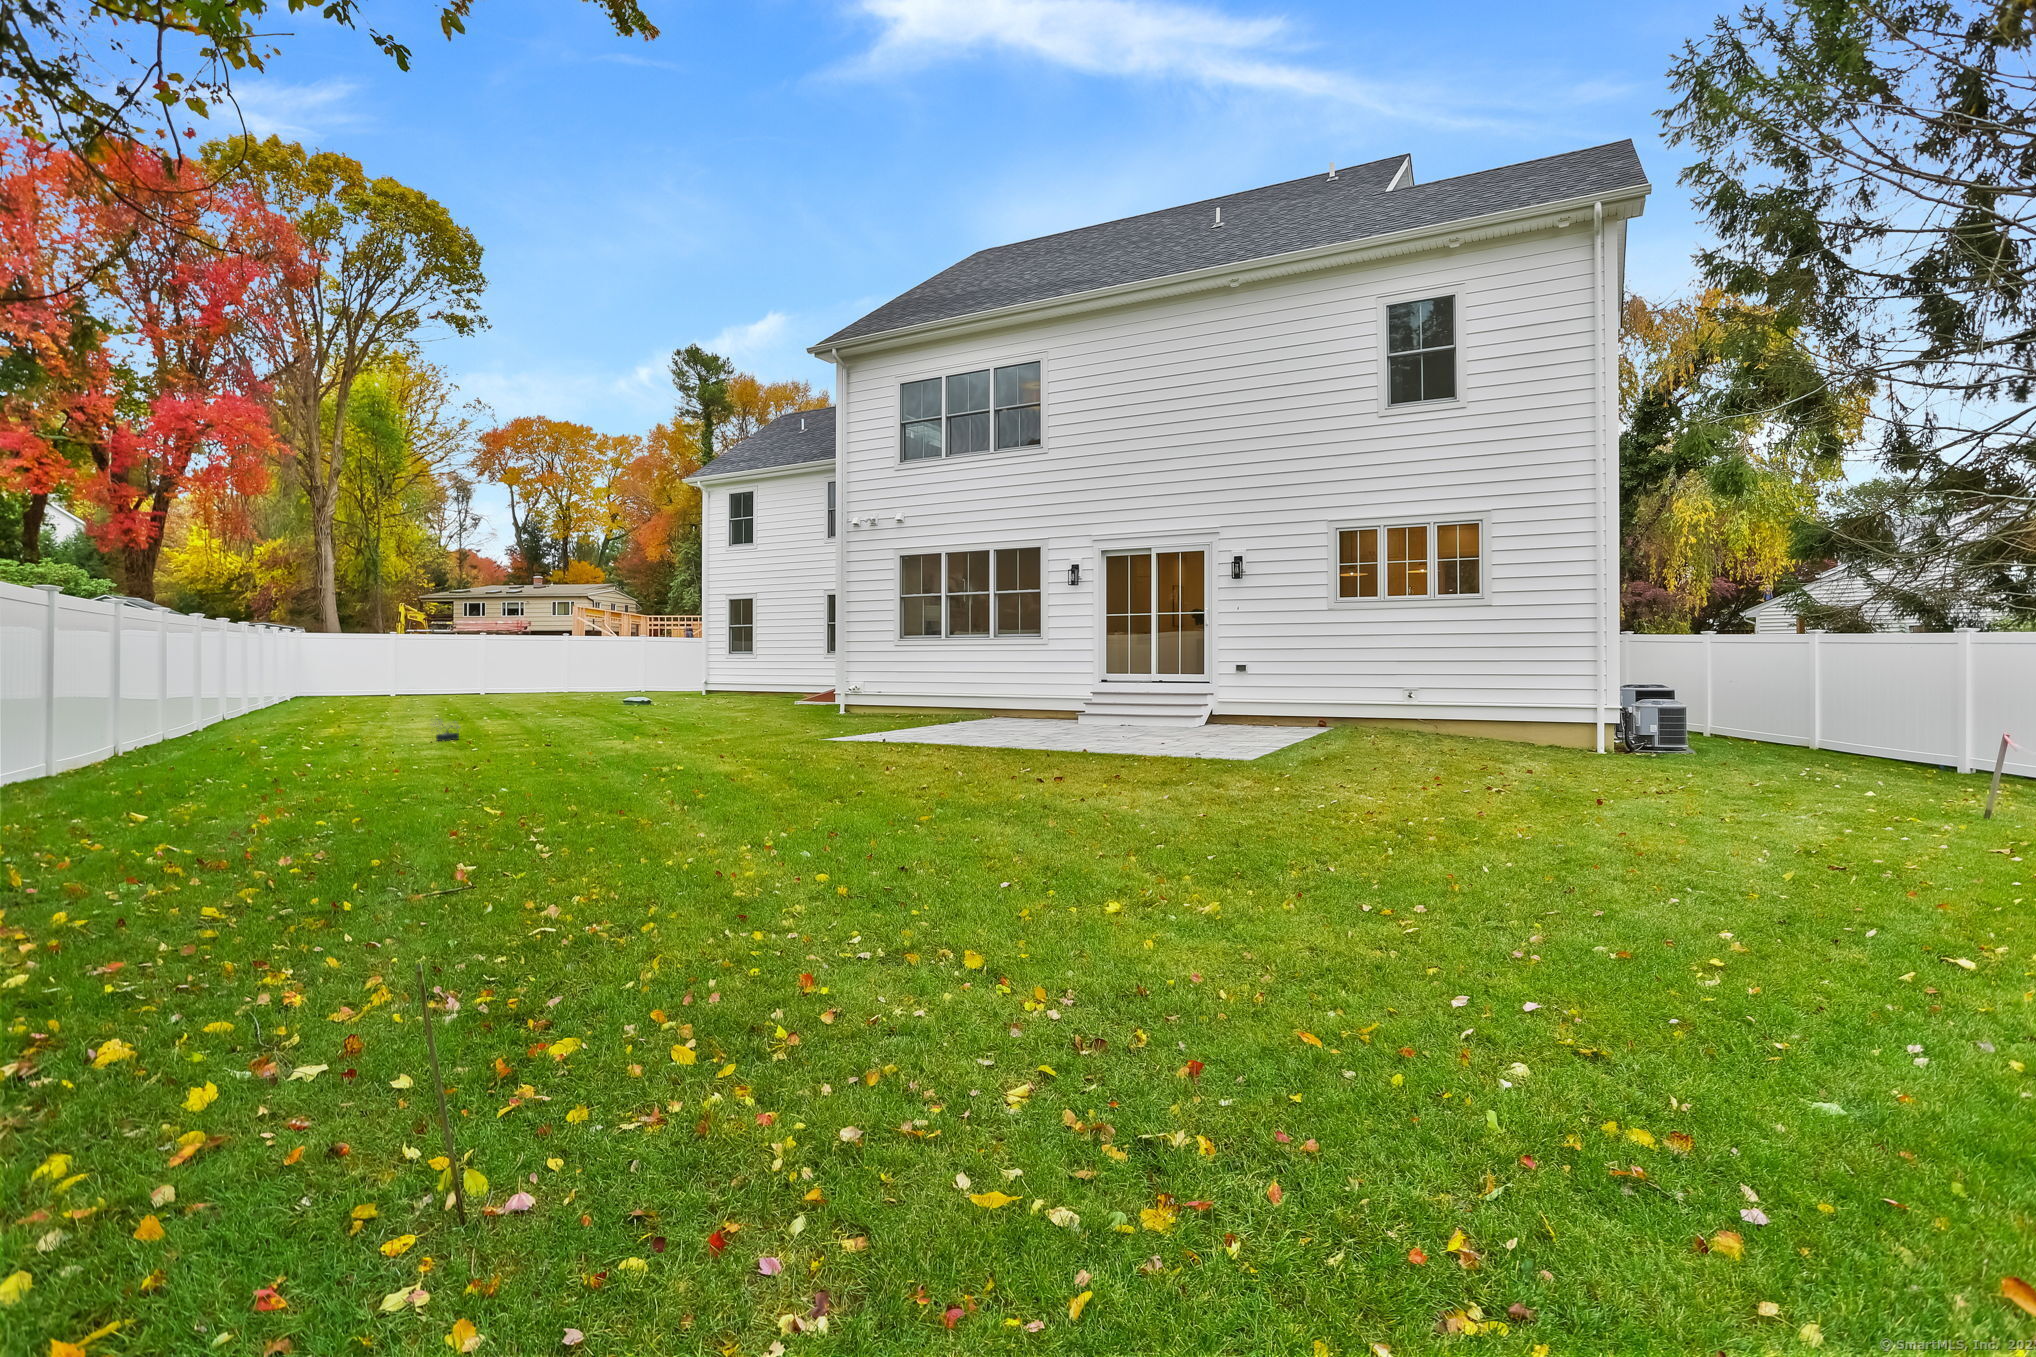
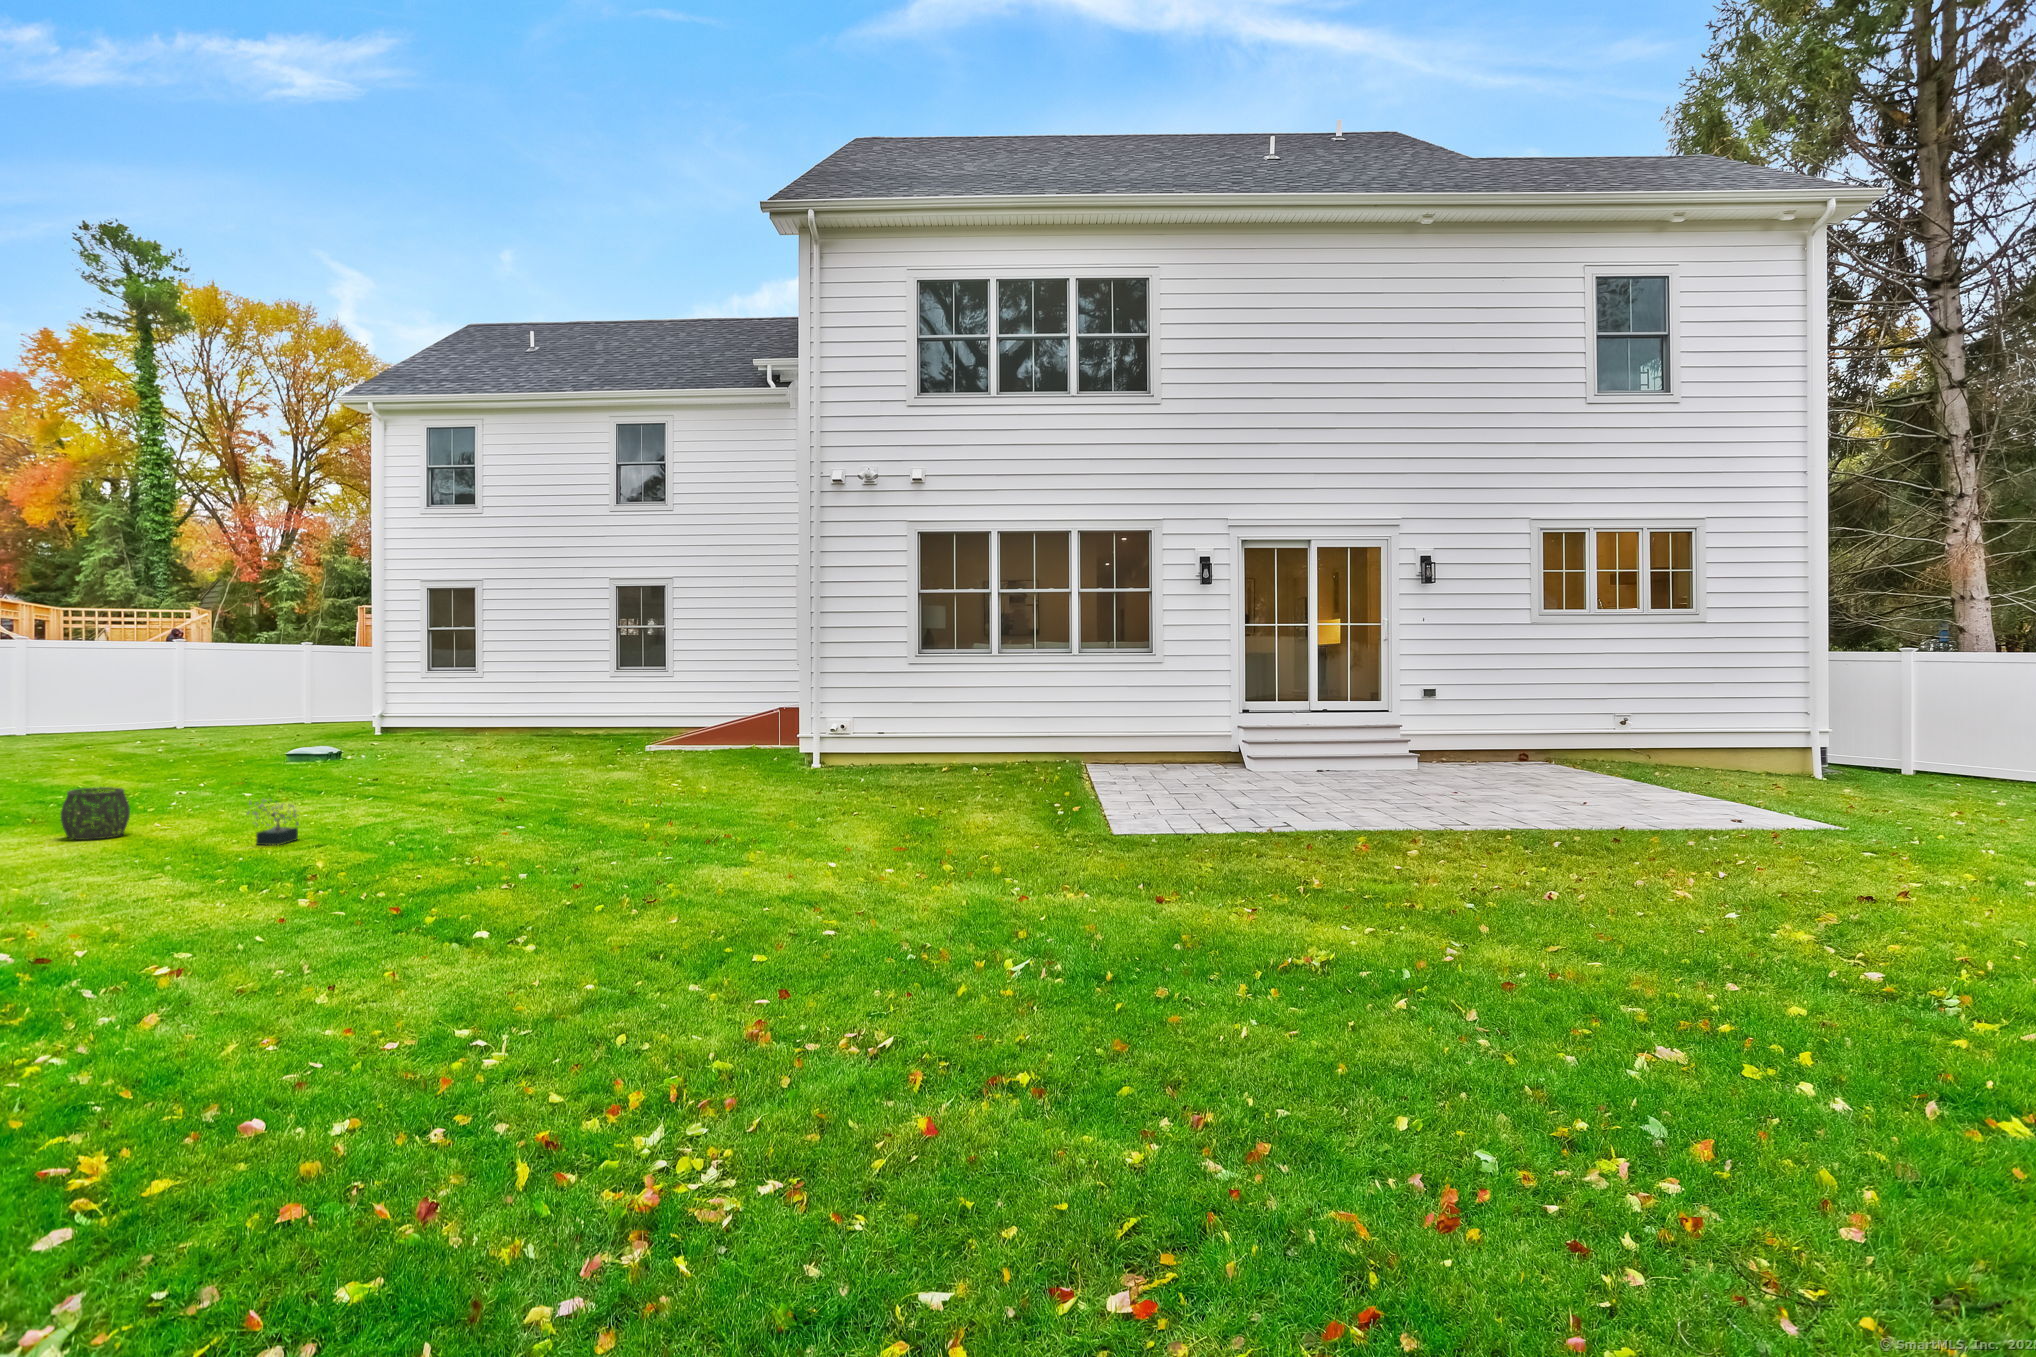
woven basket: none [385,711,417,736] -> present [61,787,130,840]

